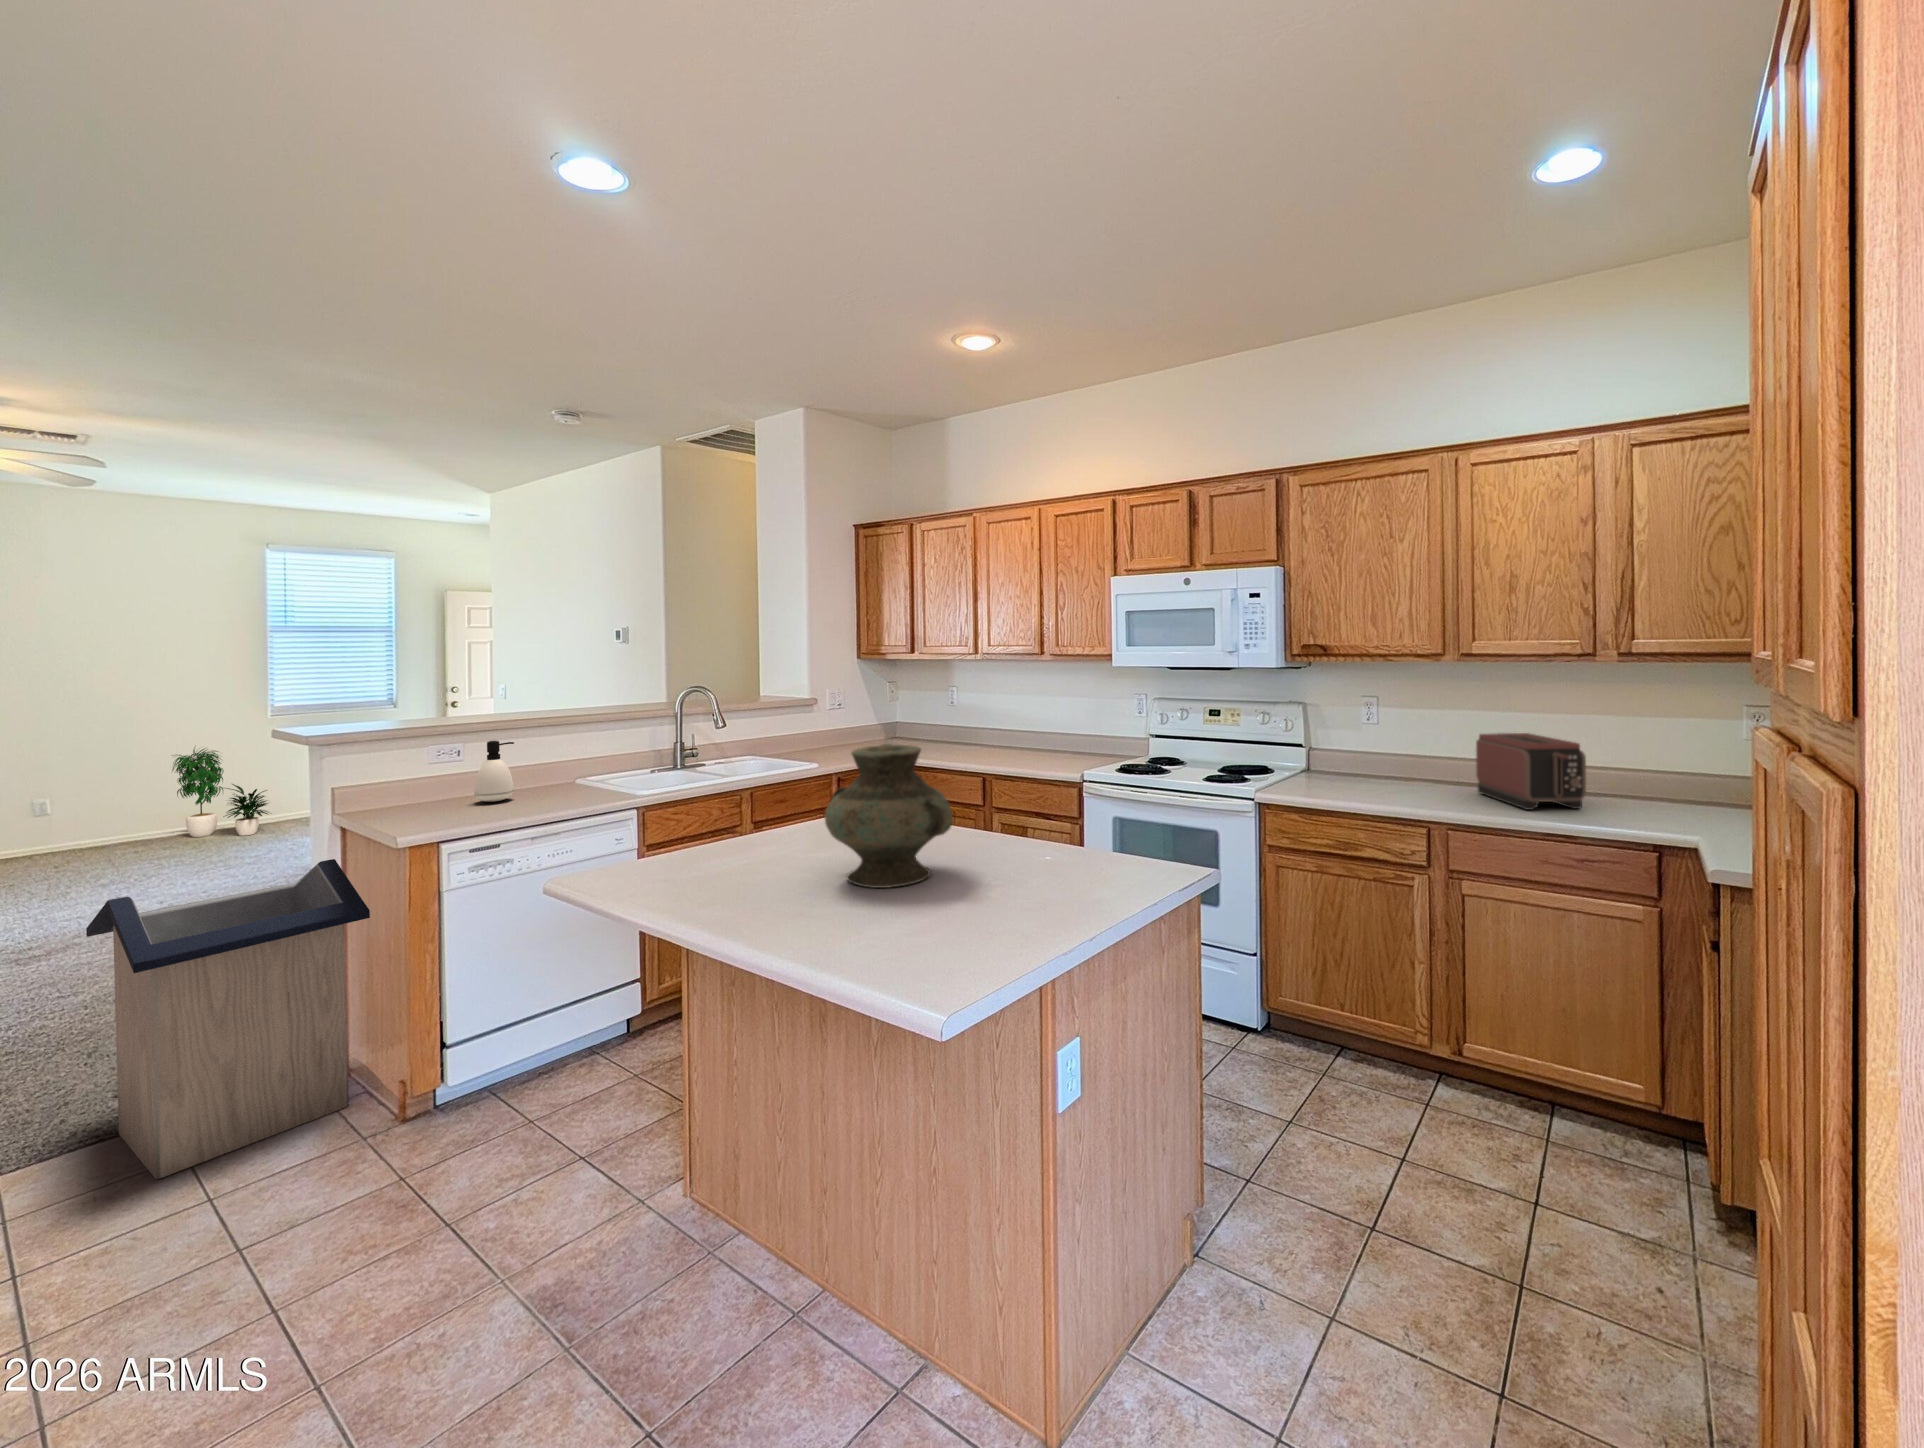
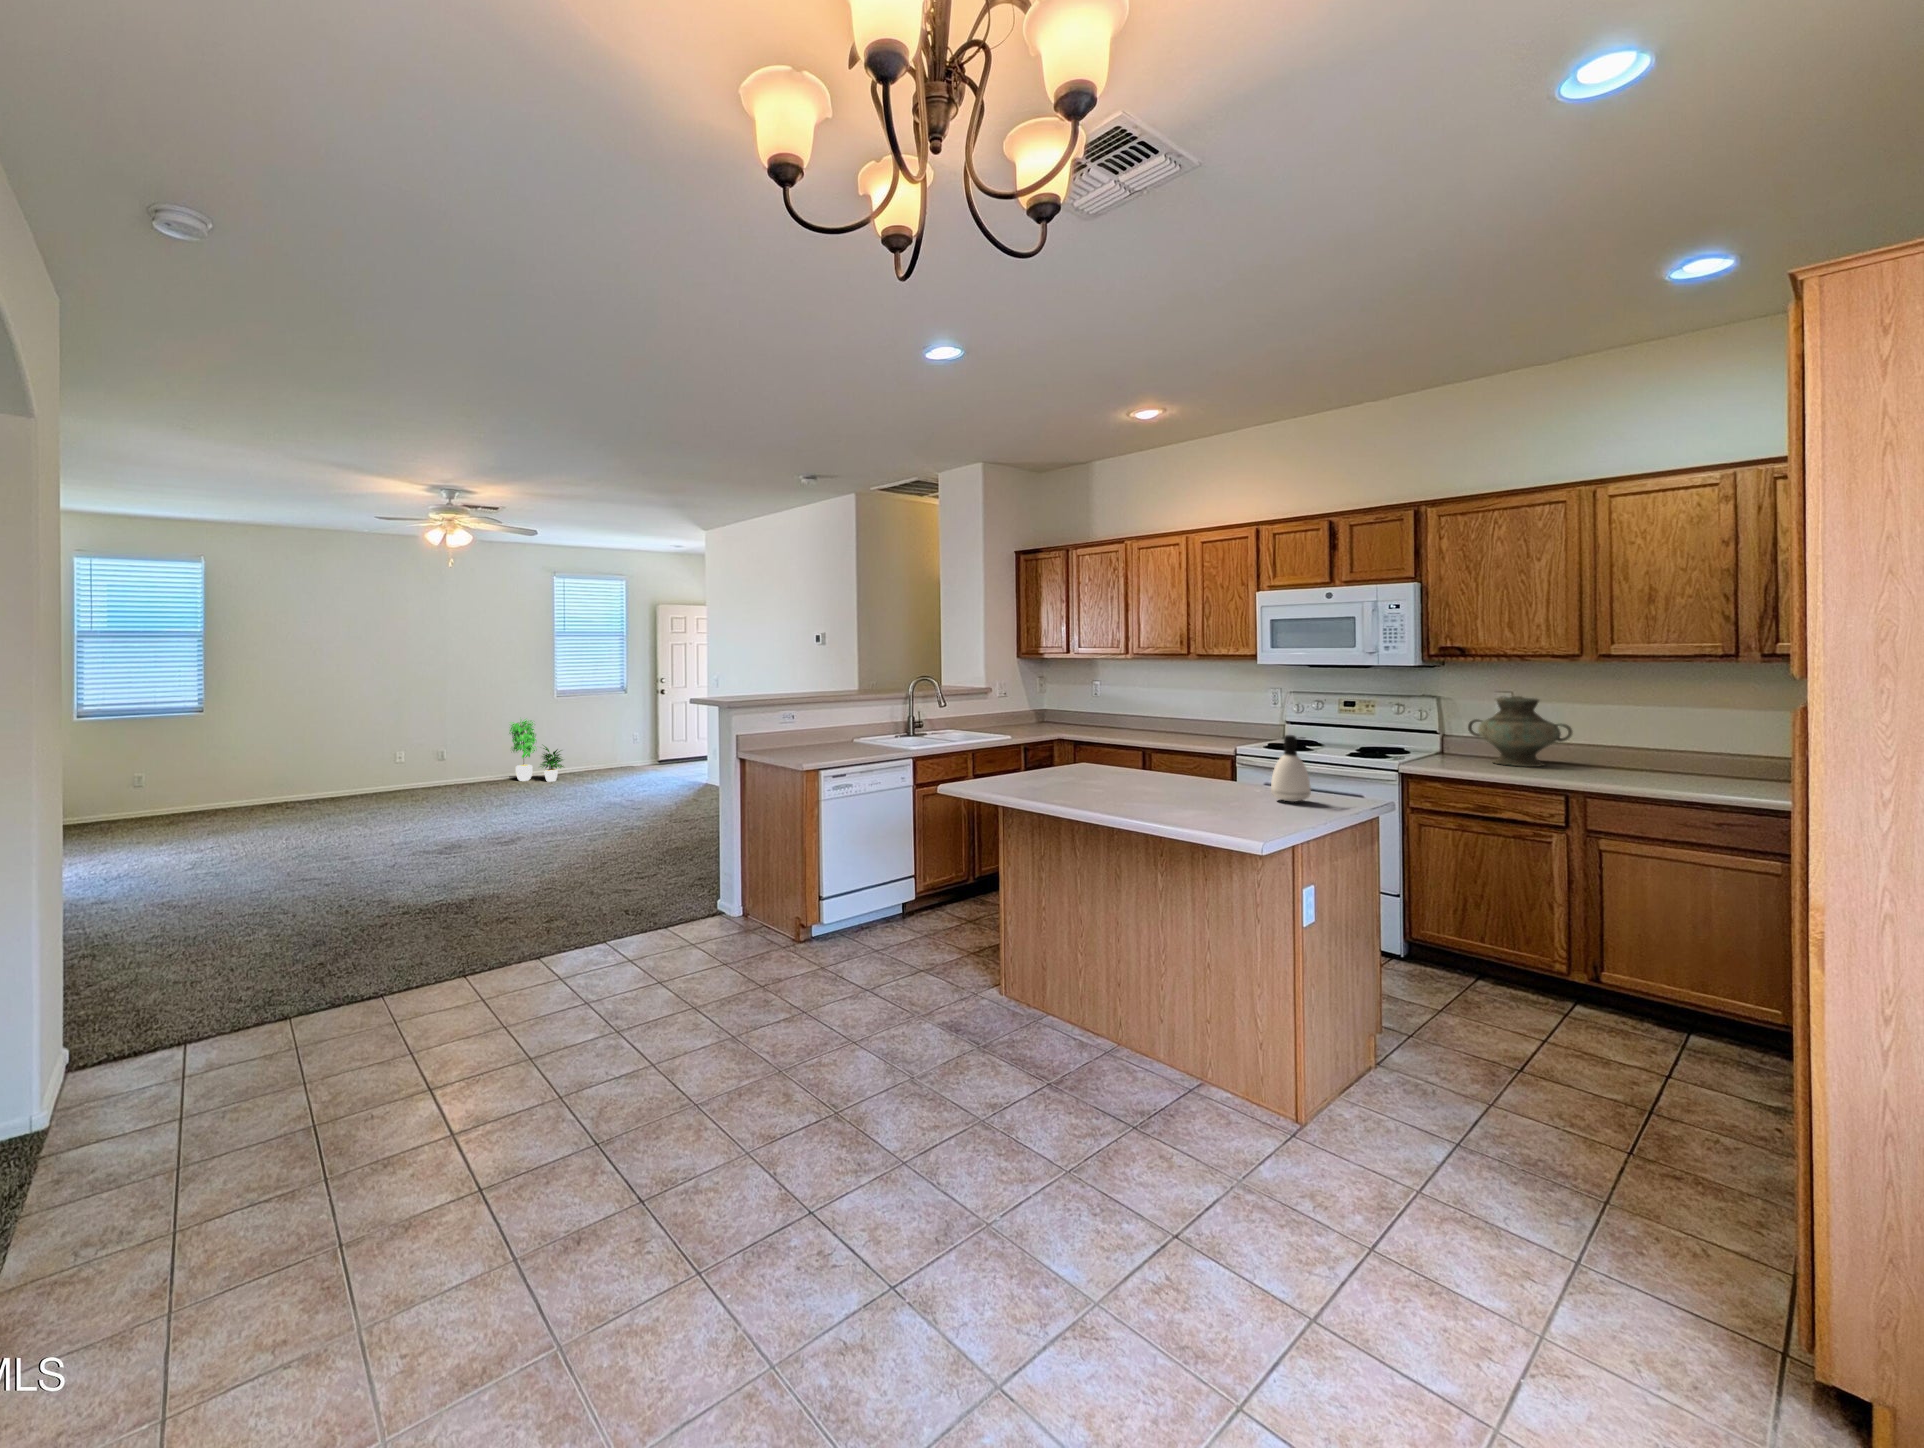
toaster: present [1476,733,1586,810] -> none [1614,722,1725,785]
soap dispenser: present [474,741,514,802] -> present [1271,735,1311,802]
vase: present [825,744,953,888] -> present [1468,696,1572,767]
trash can: present [86,859,370,1179] -> none [624,780,769,955]

